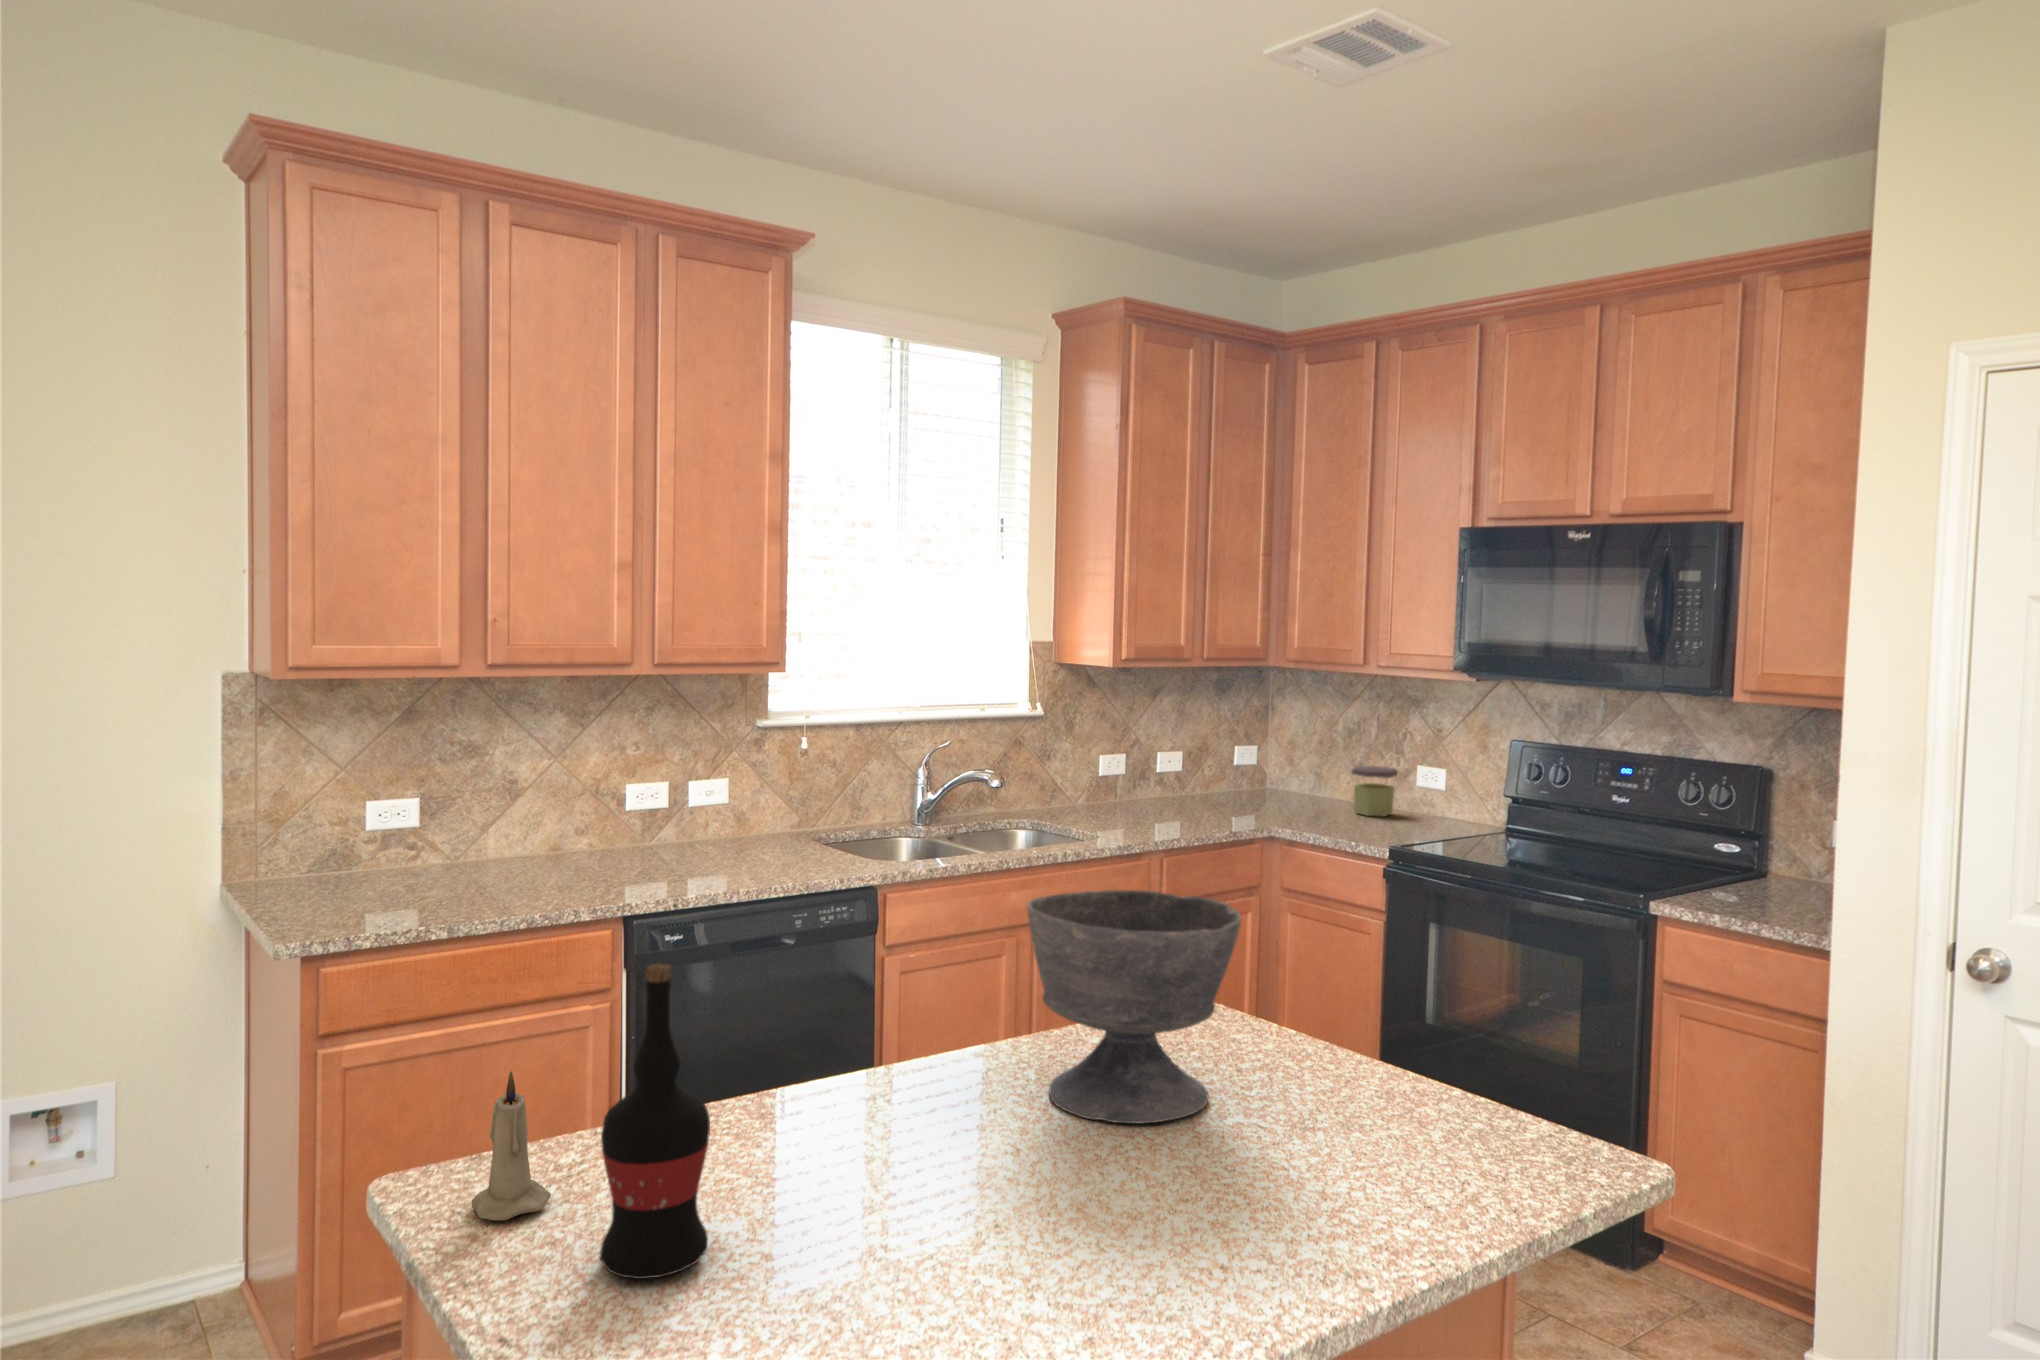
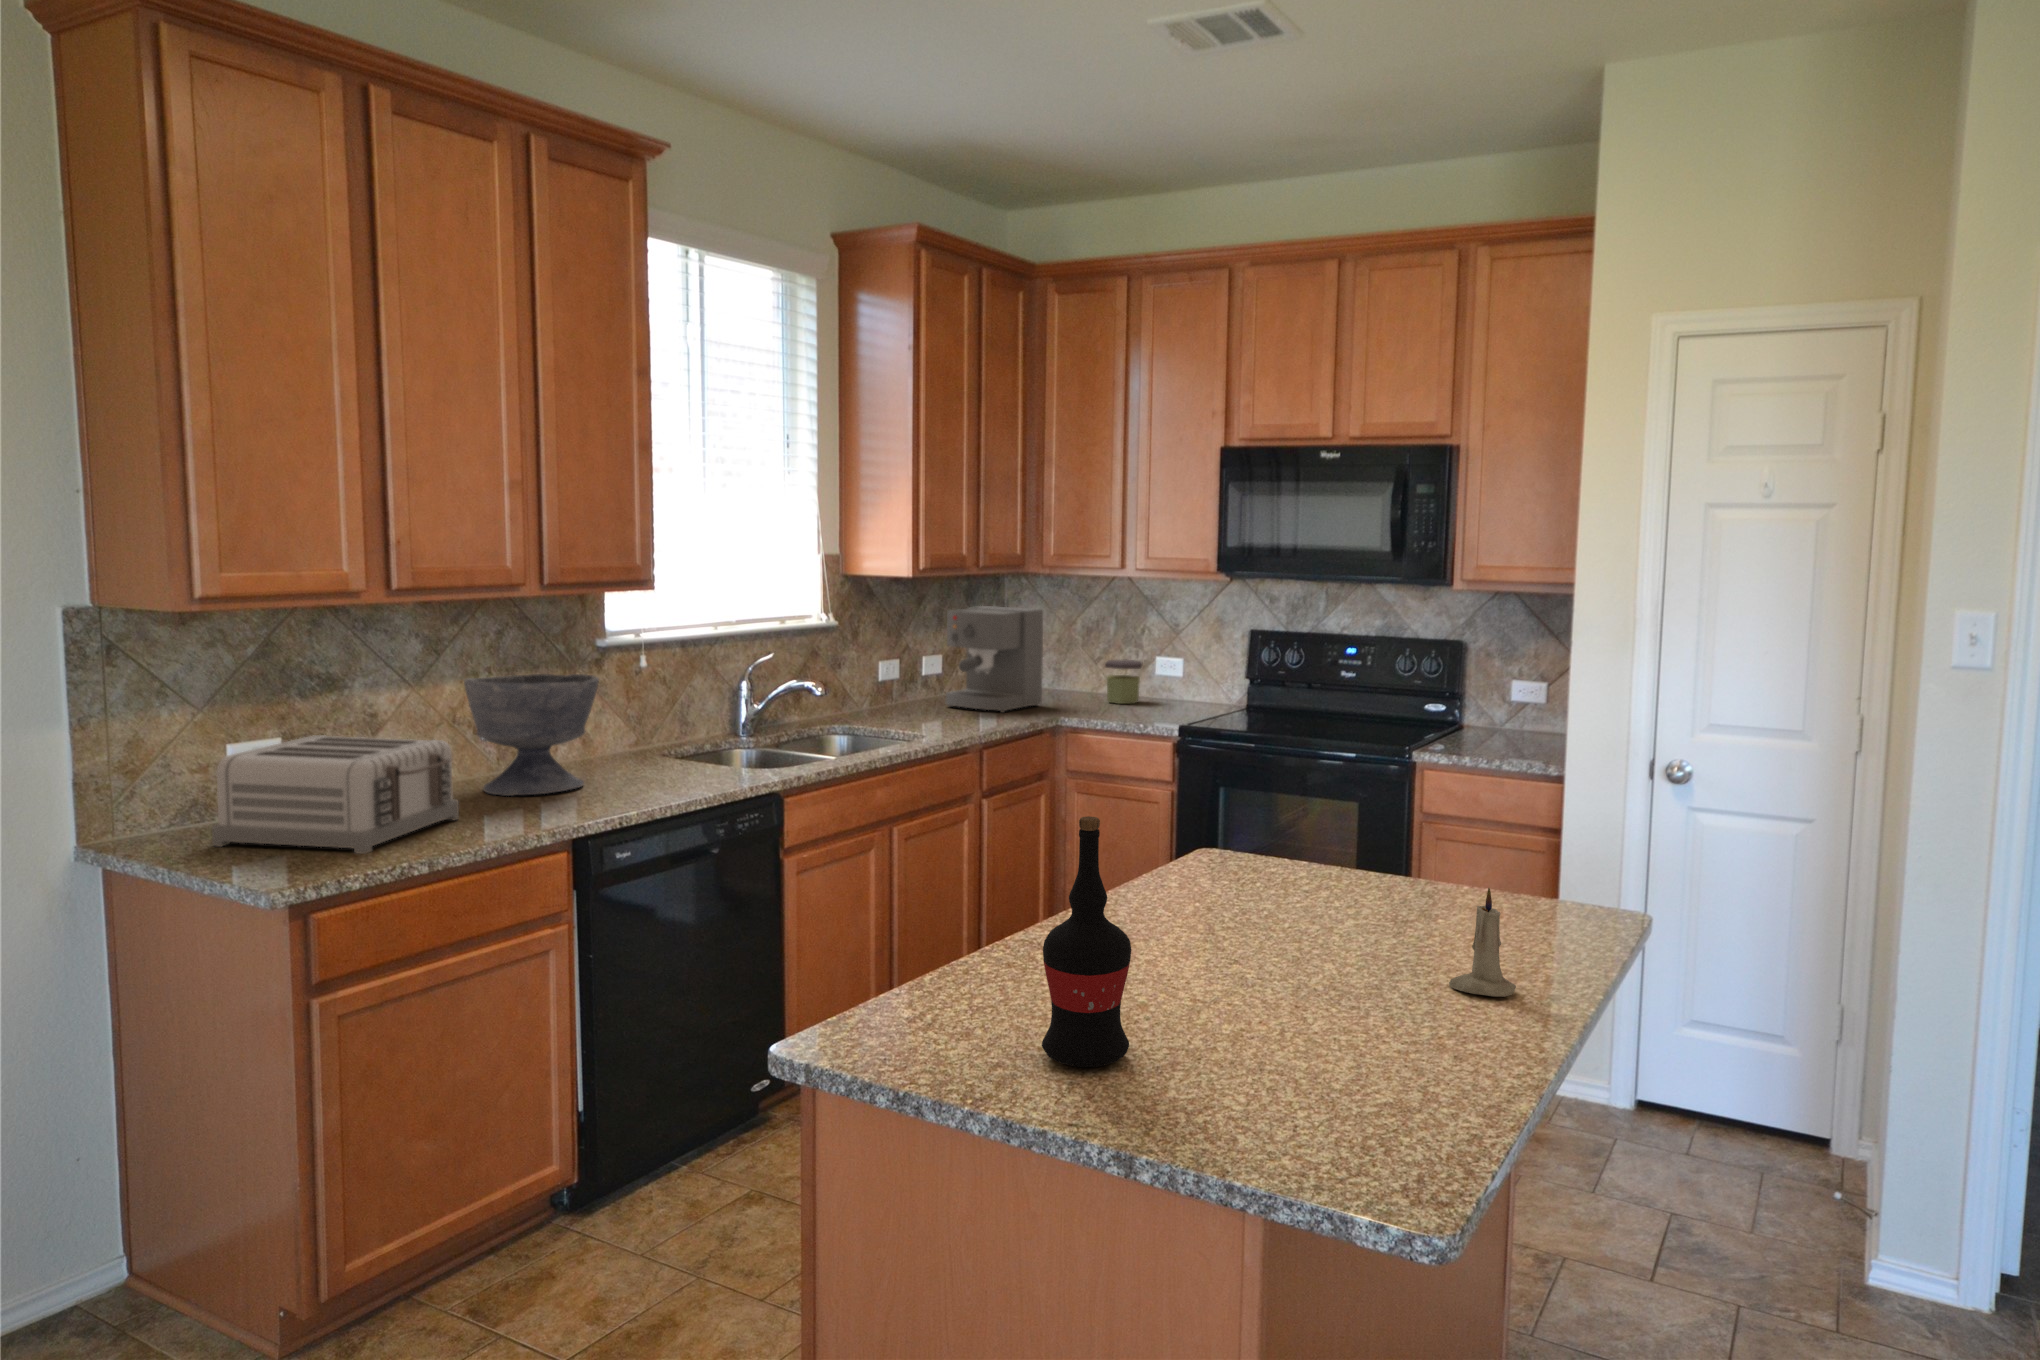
coffee maker: none [1171,701,1279,817] -> present [946,606,1043,713]
toaster: none [320,798,540,913] -> present [212,735,459,854]
bowl: present [1027,890,1241,1123] -> present [464,674,599,796]
candle: present [472,1072,551,1221] -> present [1449,888,1516,997]

